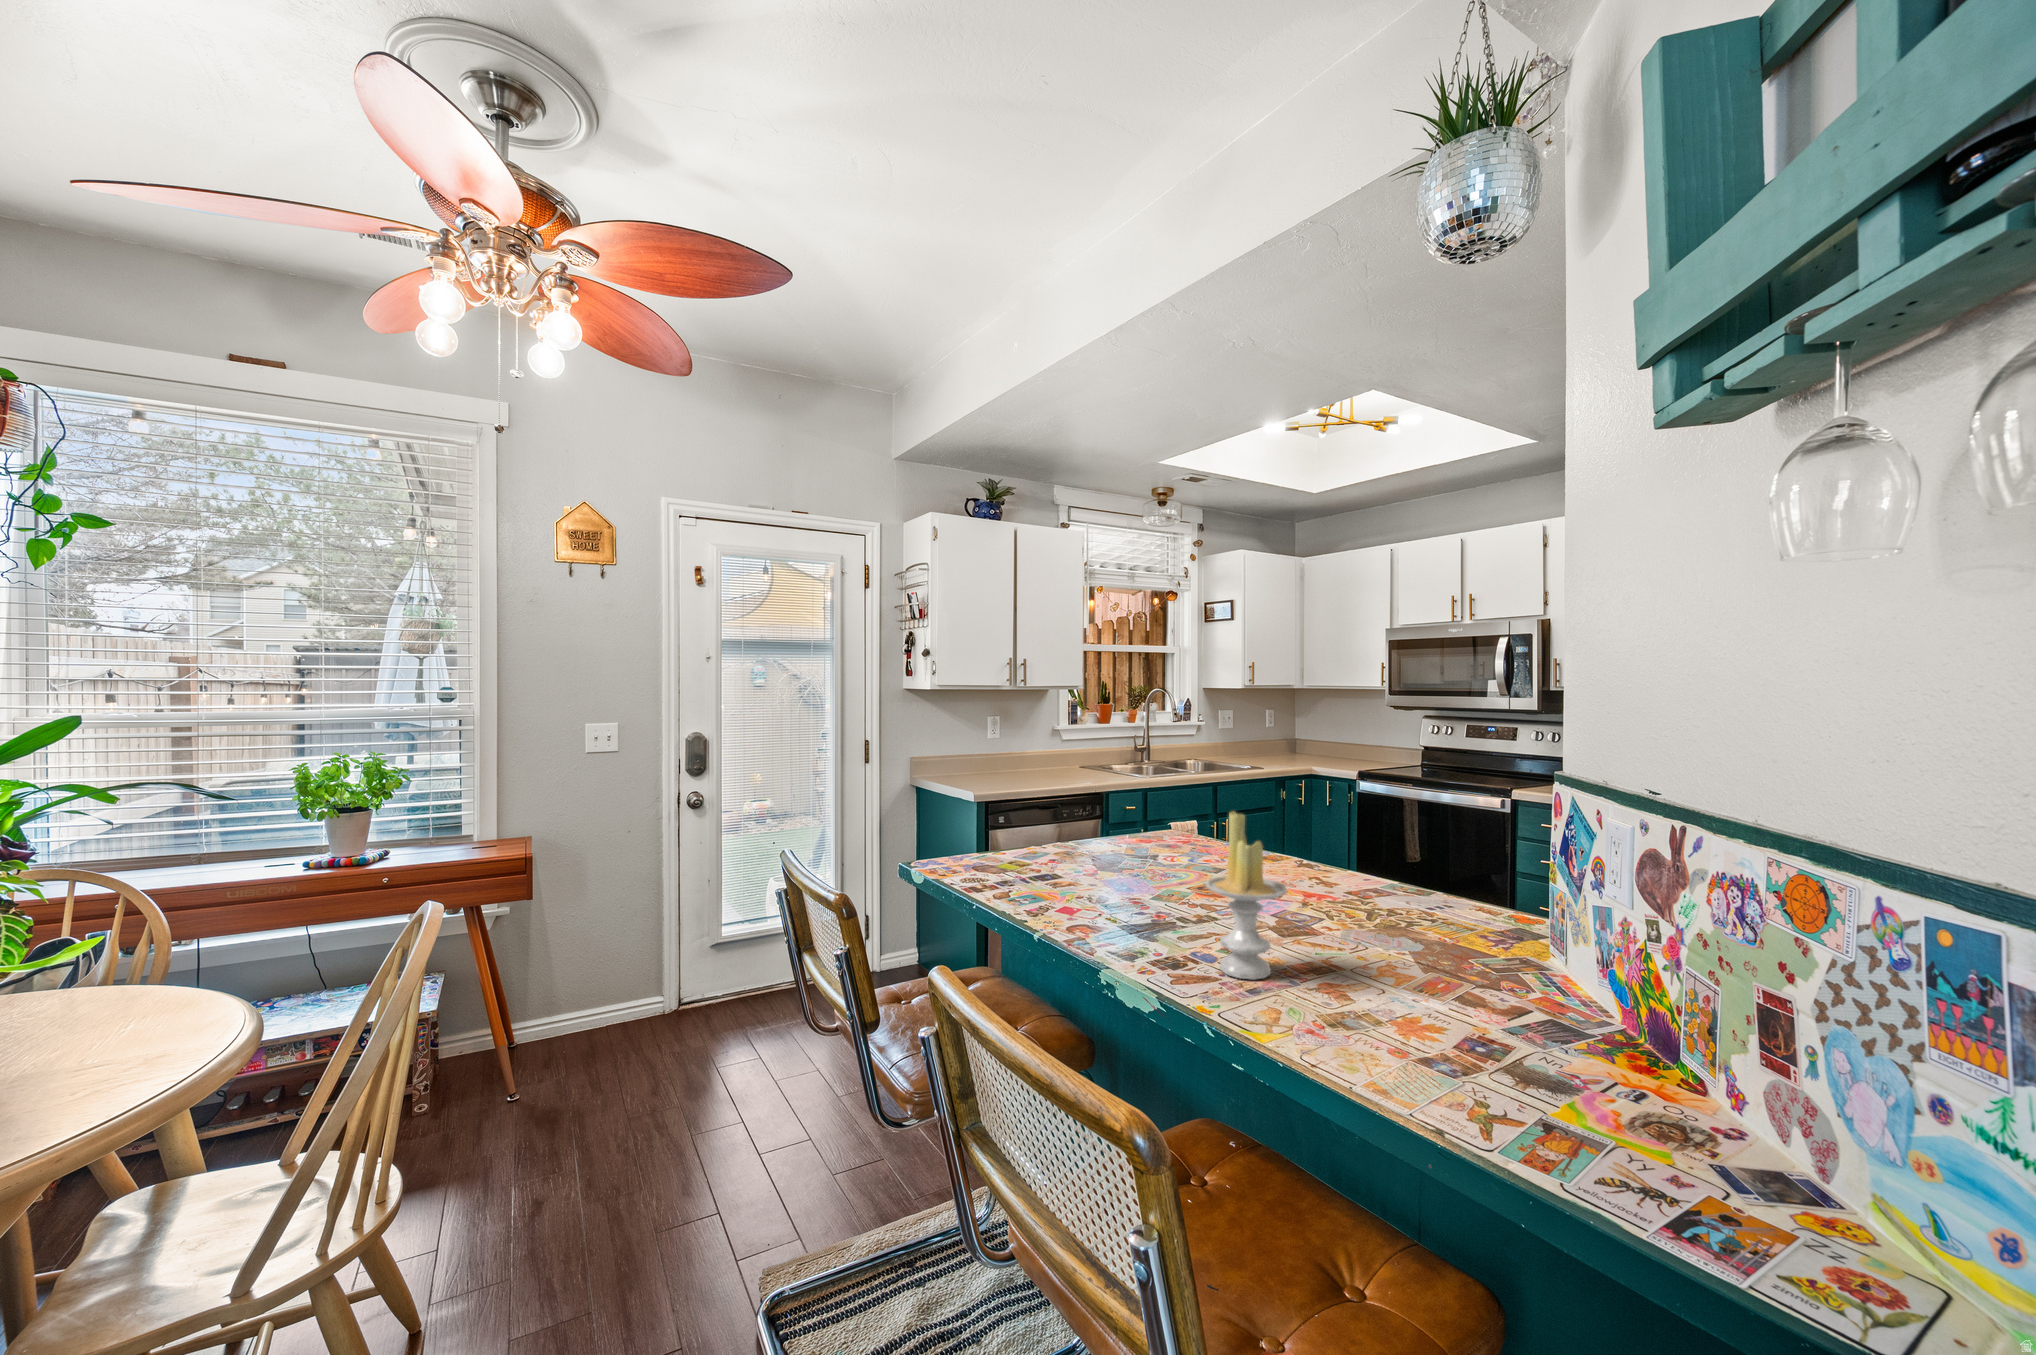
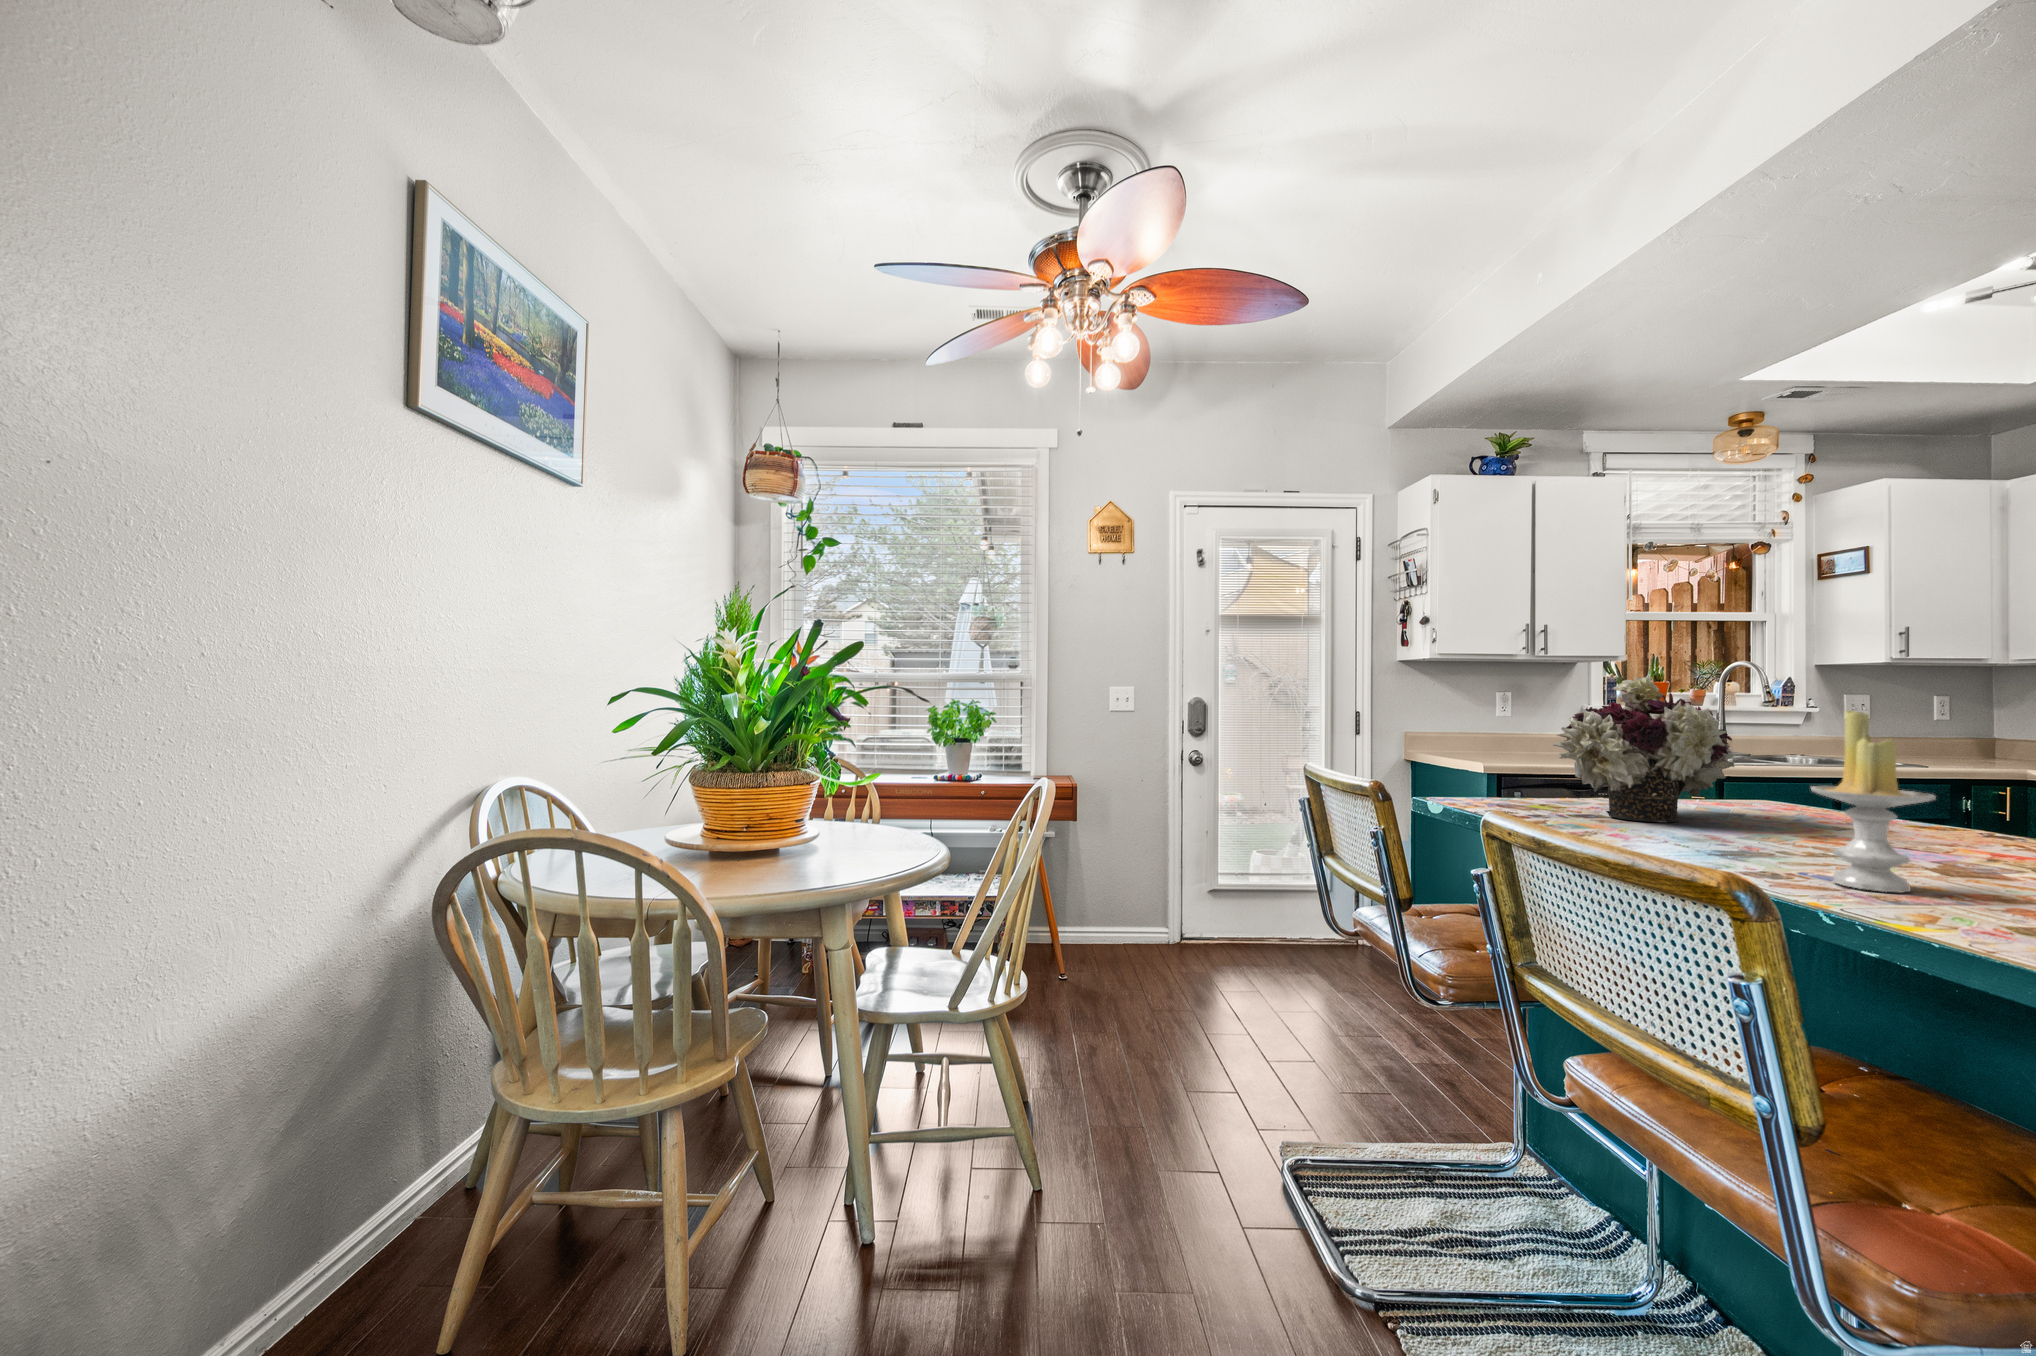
flower arrangement: none [1017,744,1153,882] -> present [1553,677,1735,822]

